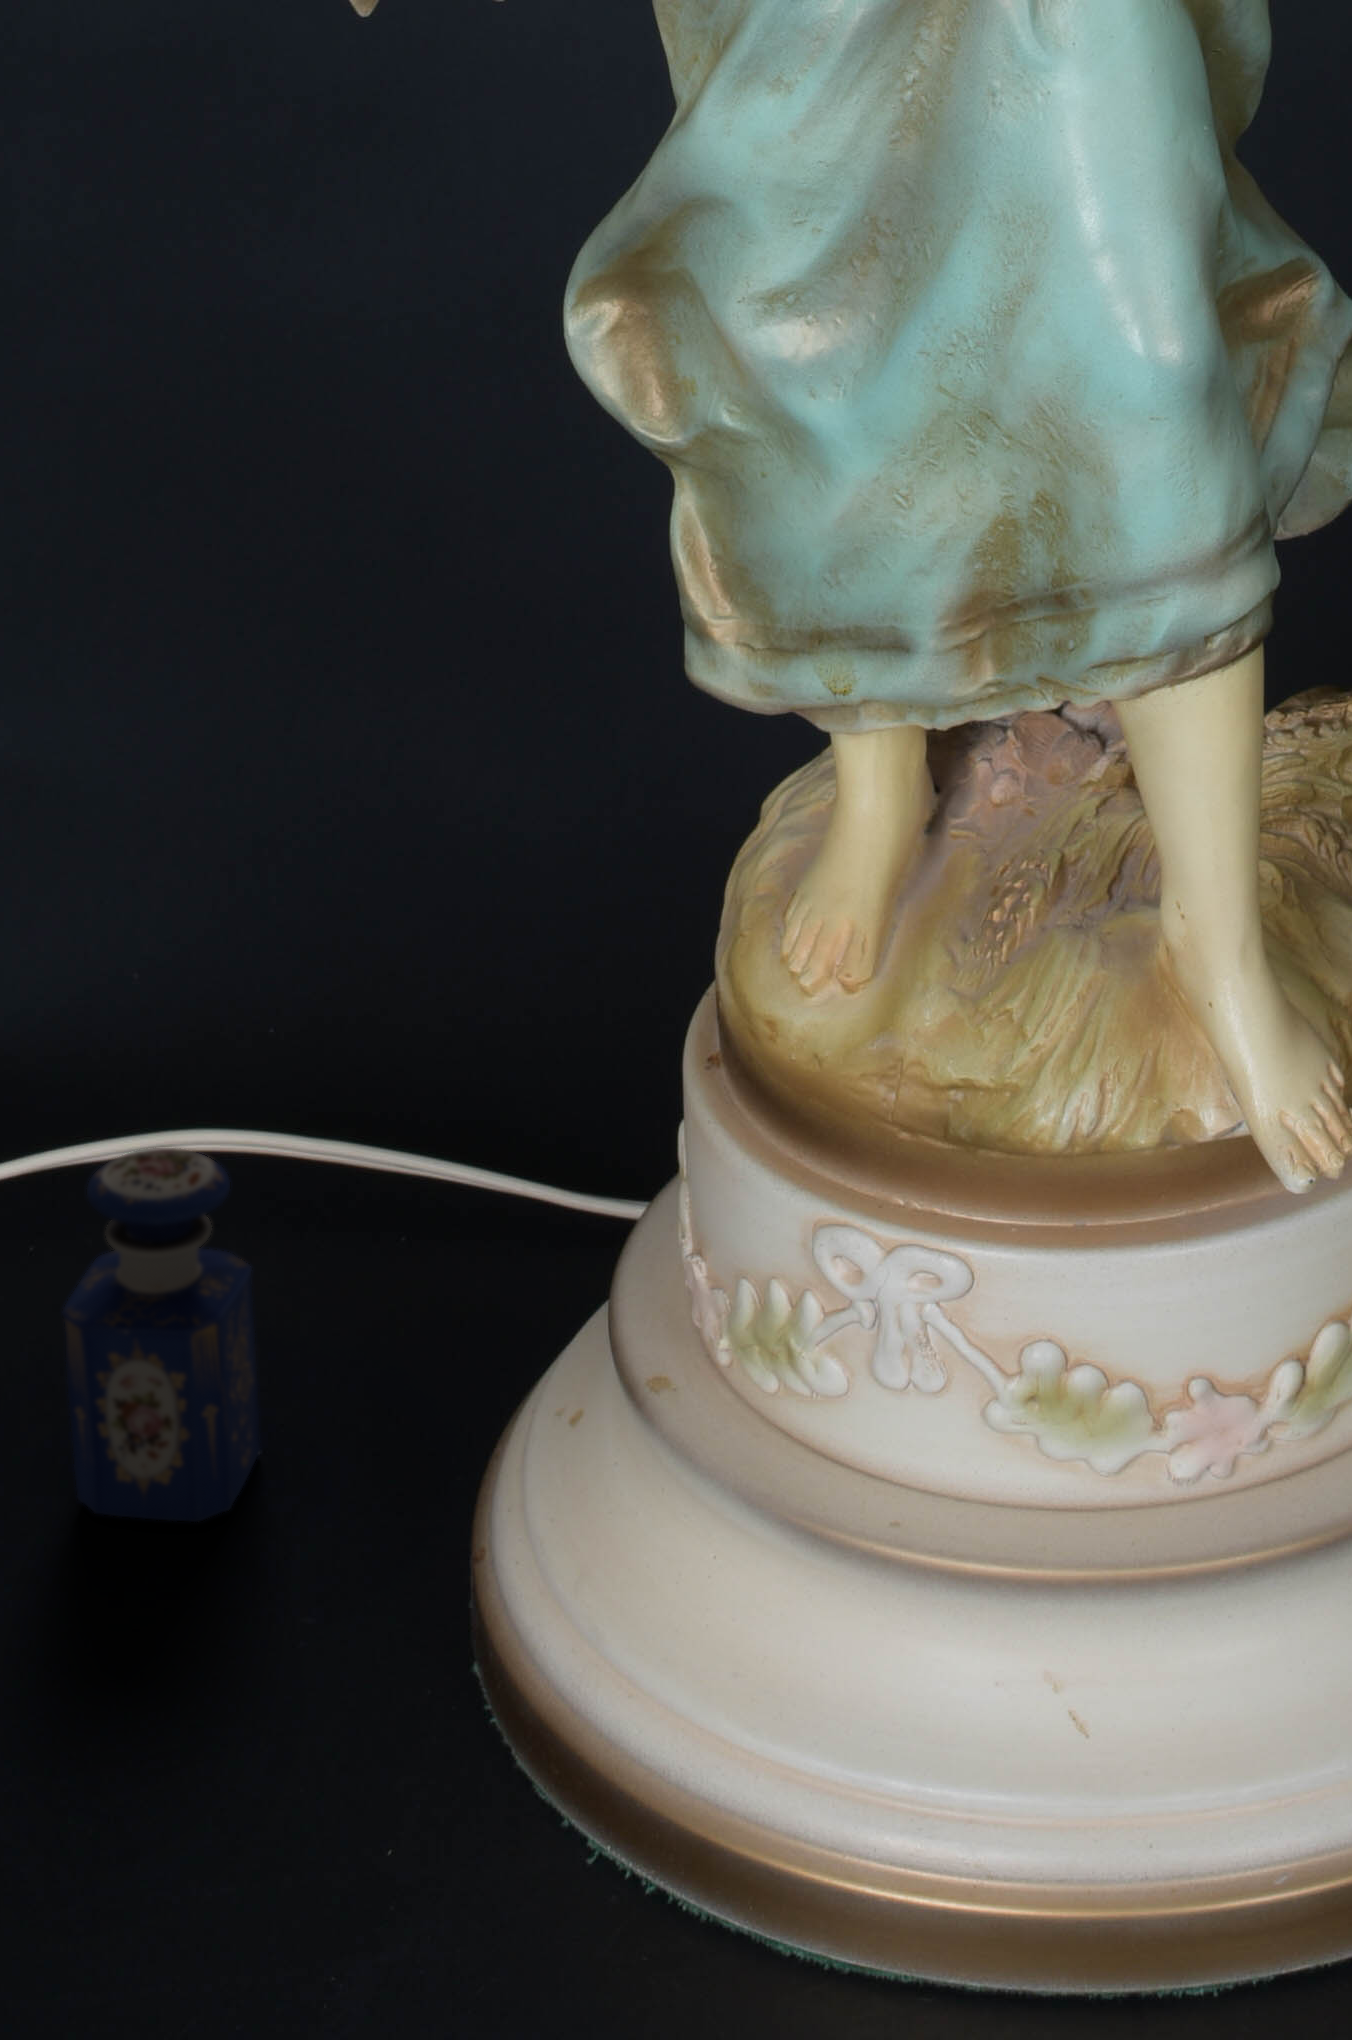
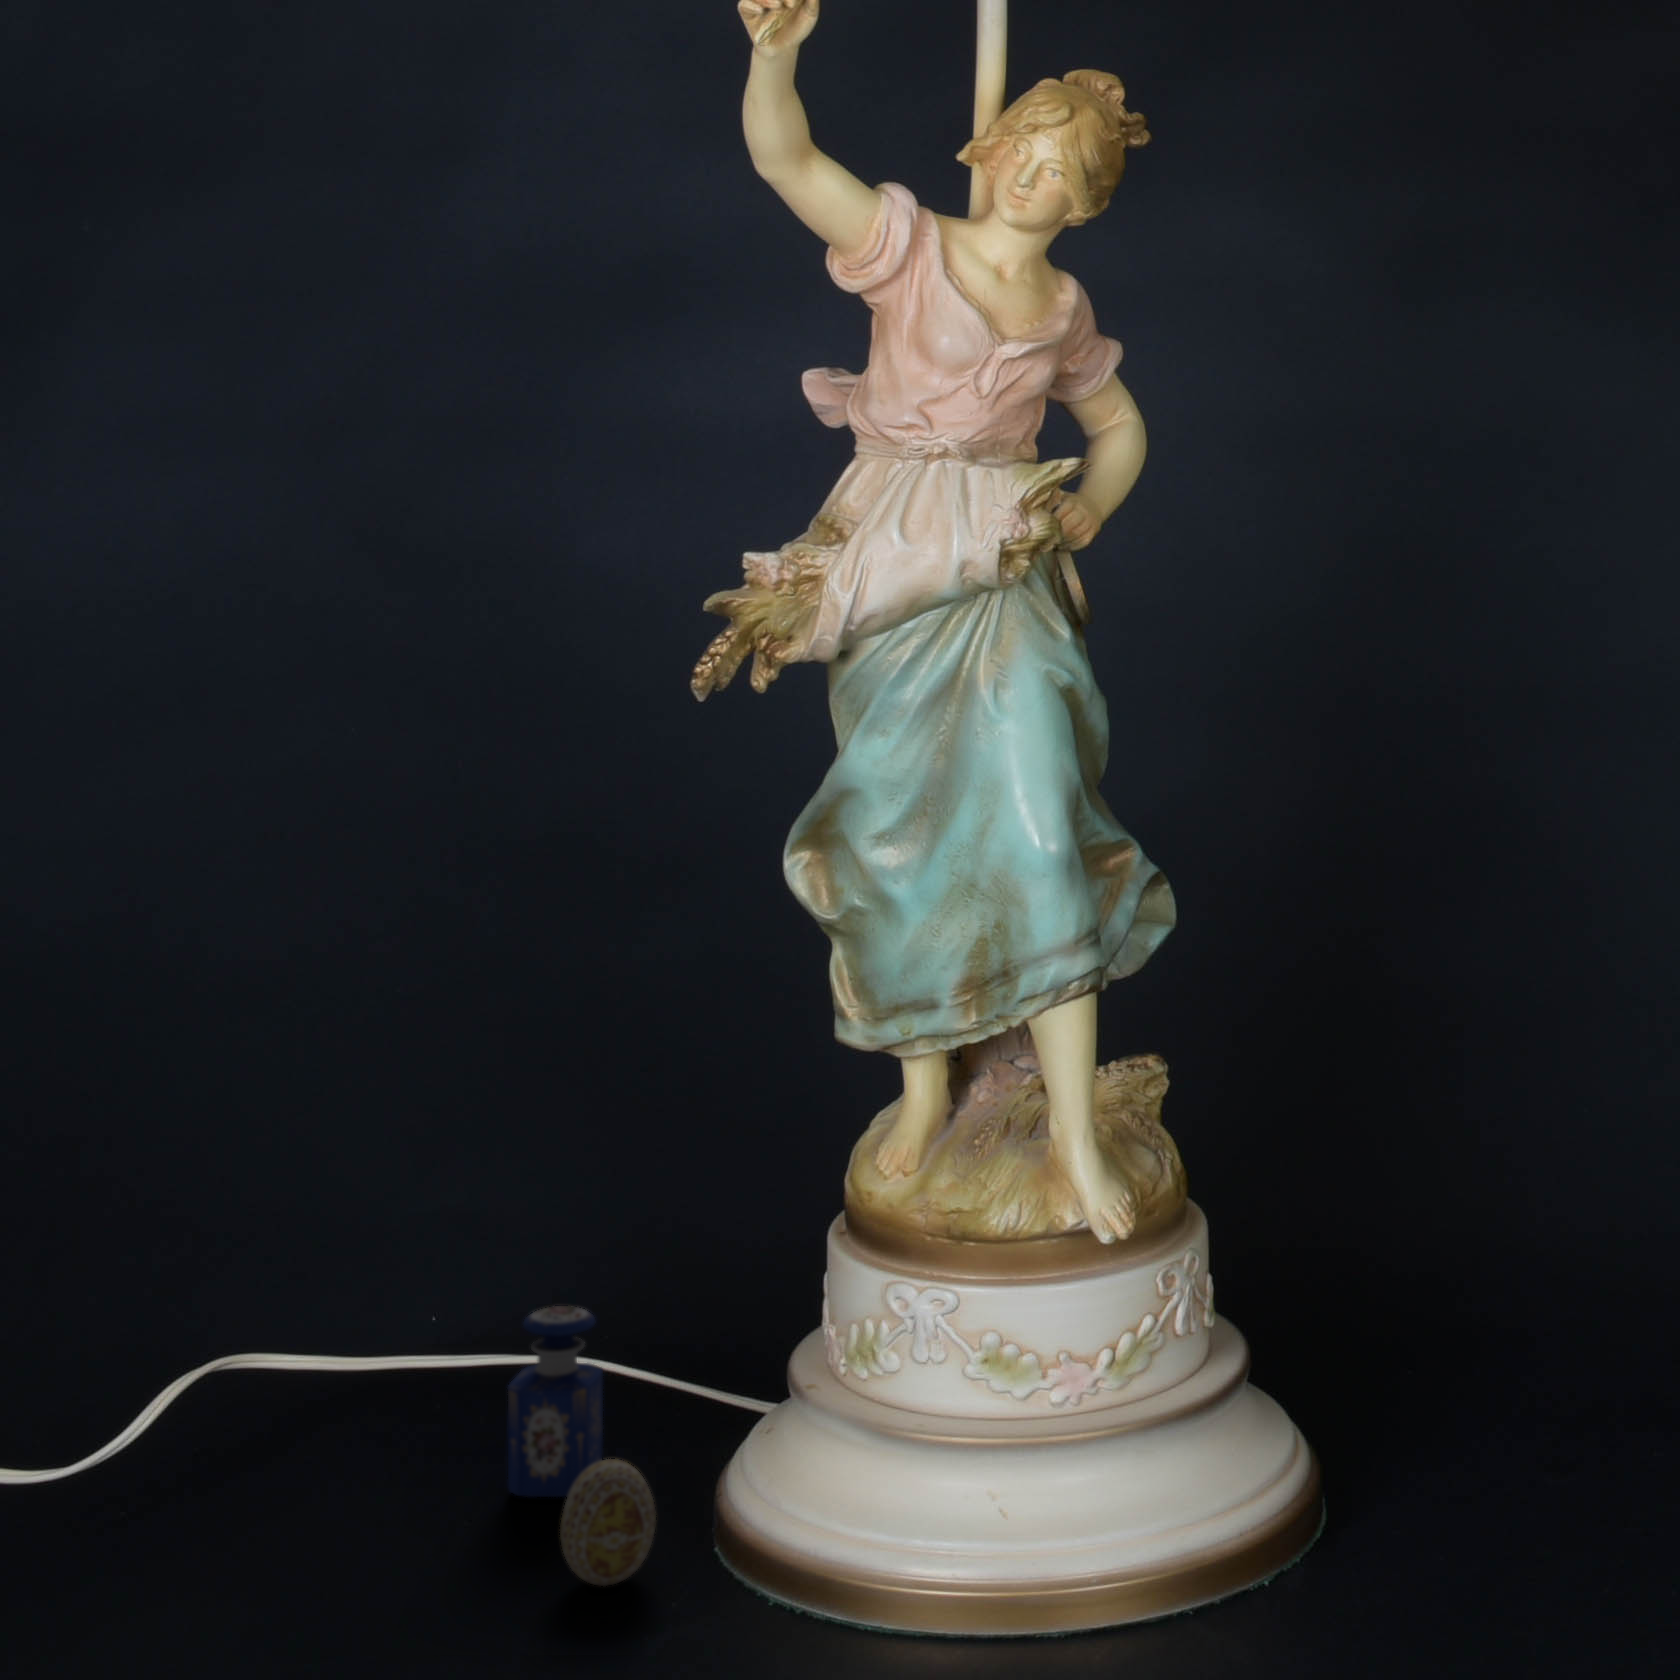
decorative egg: none [166,1531,358,1778] -> present [560,1459,656,1586]

